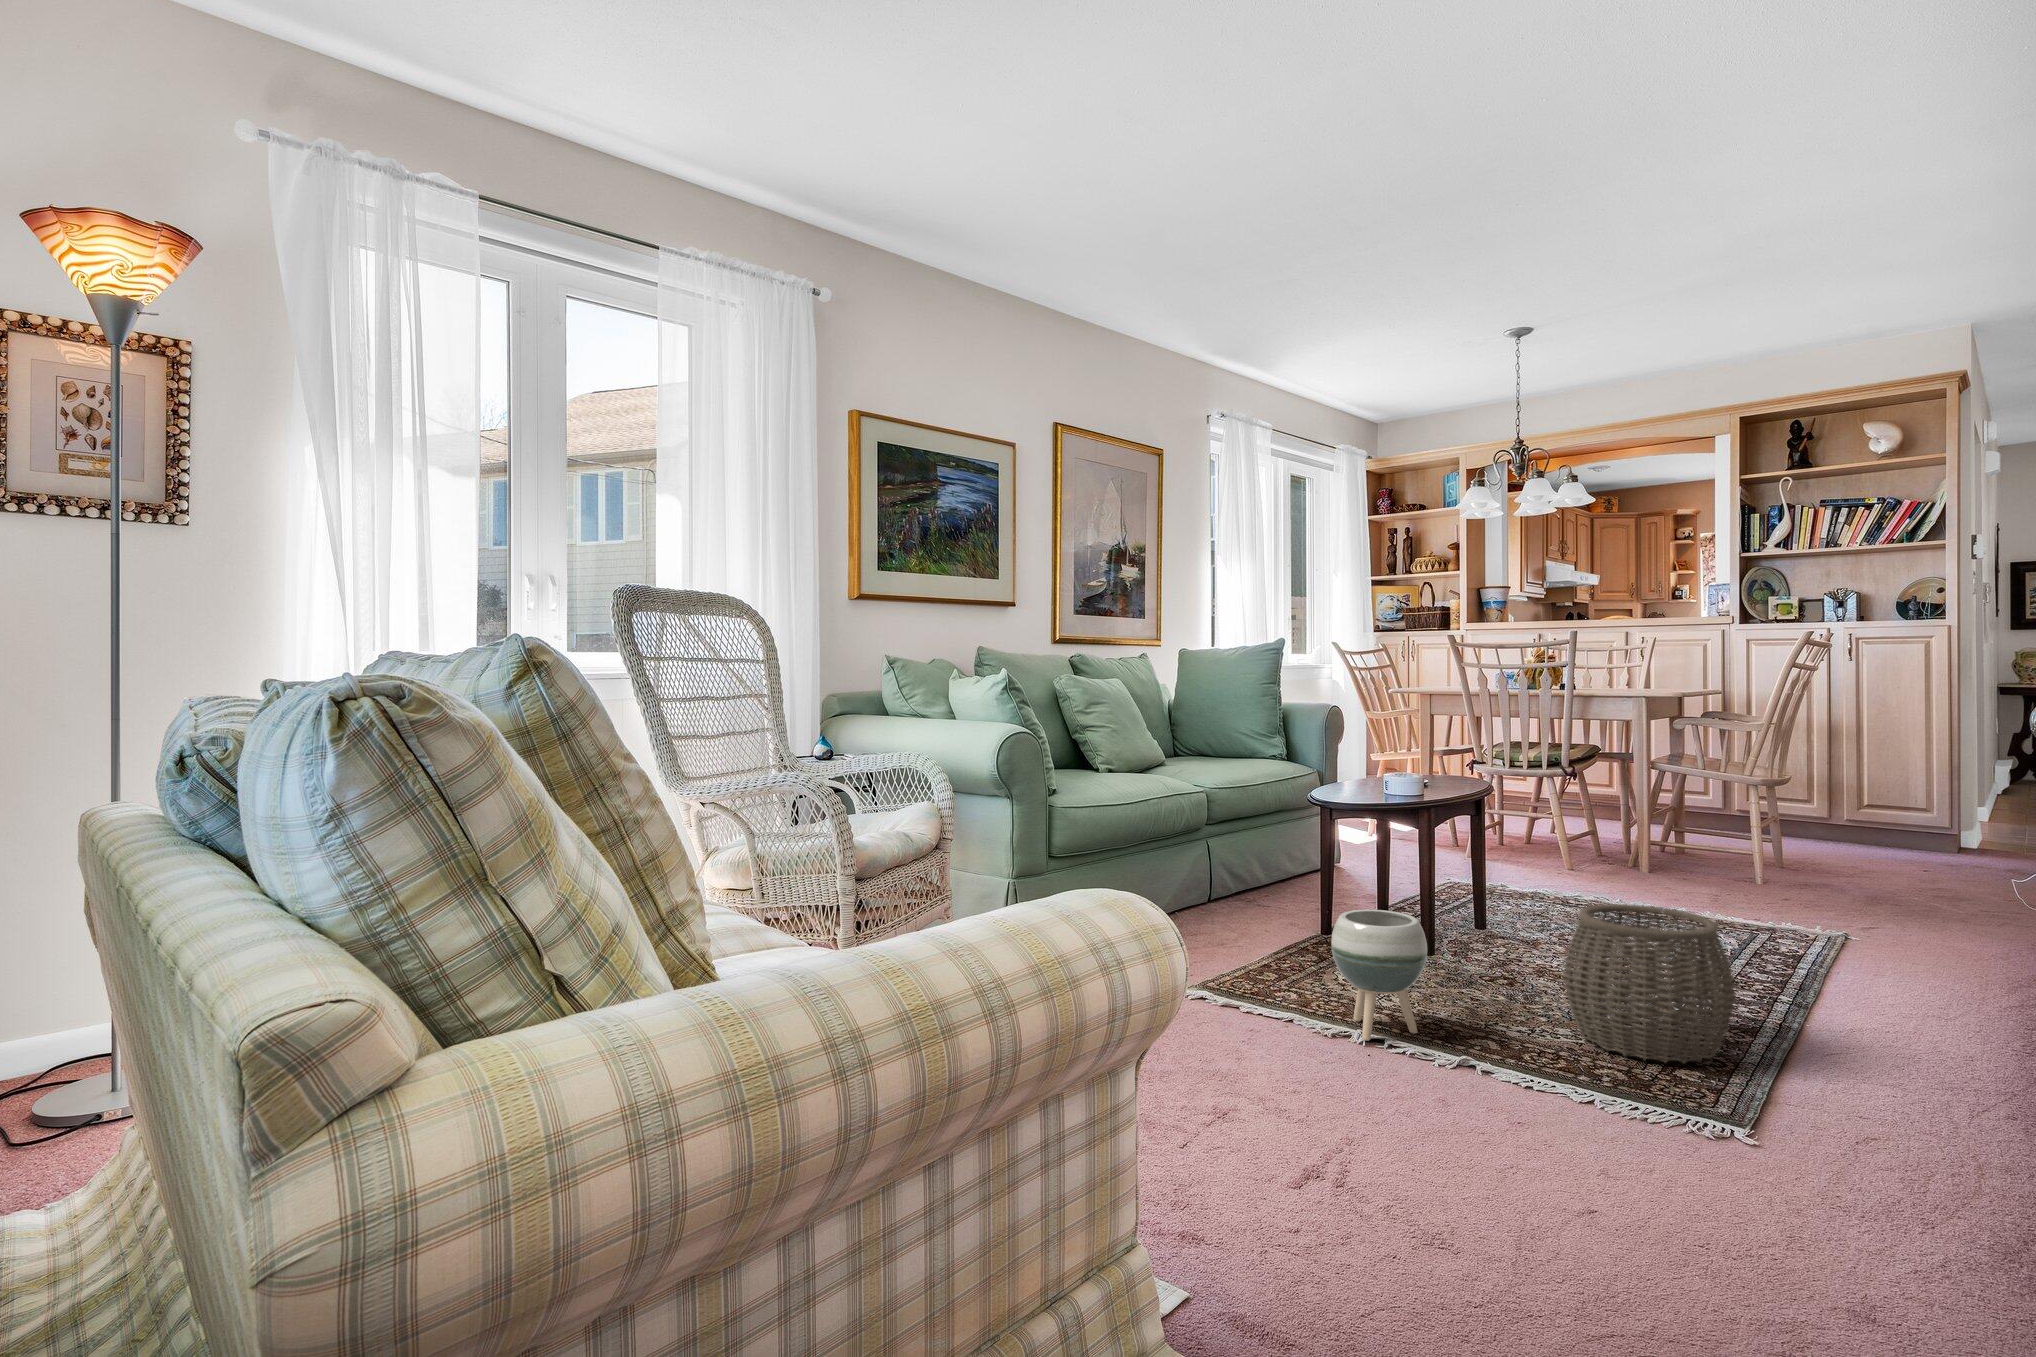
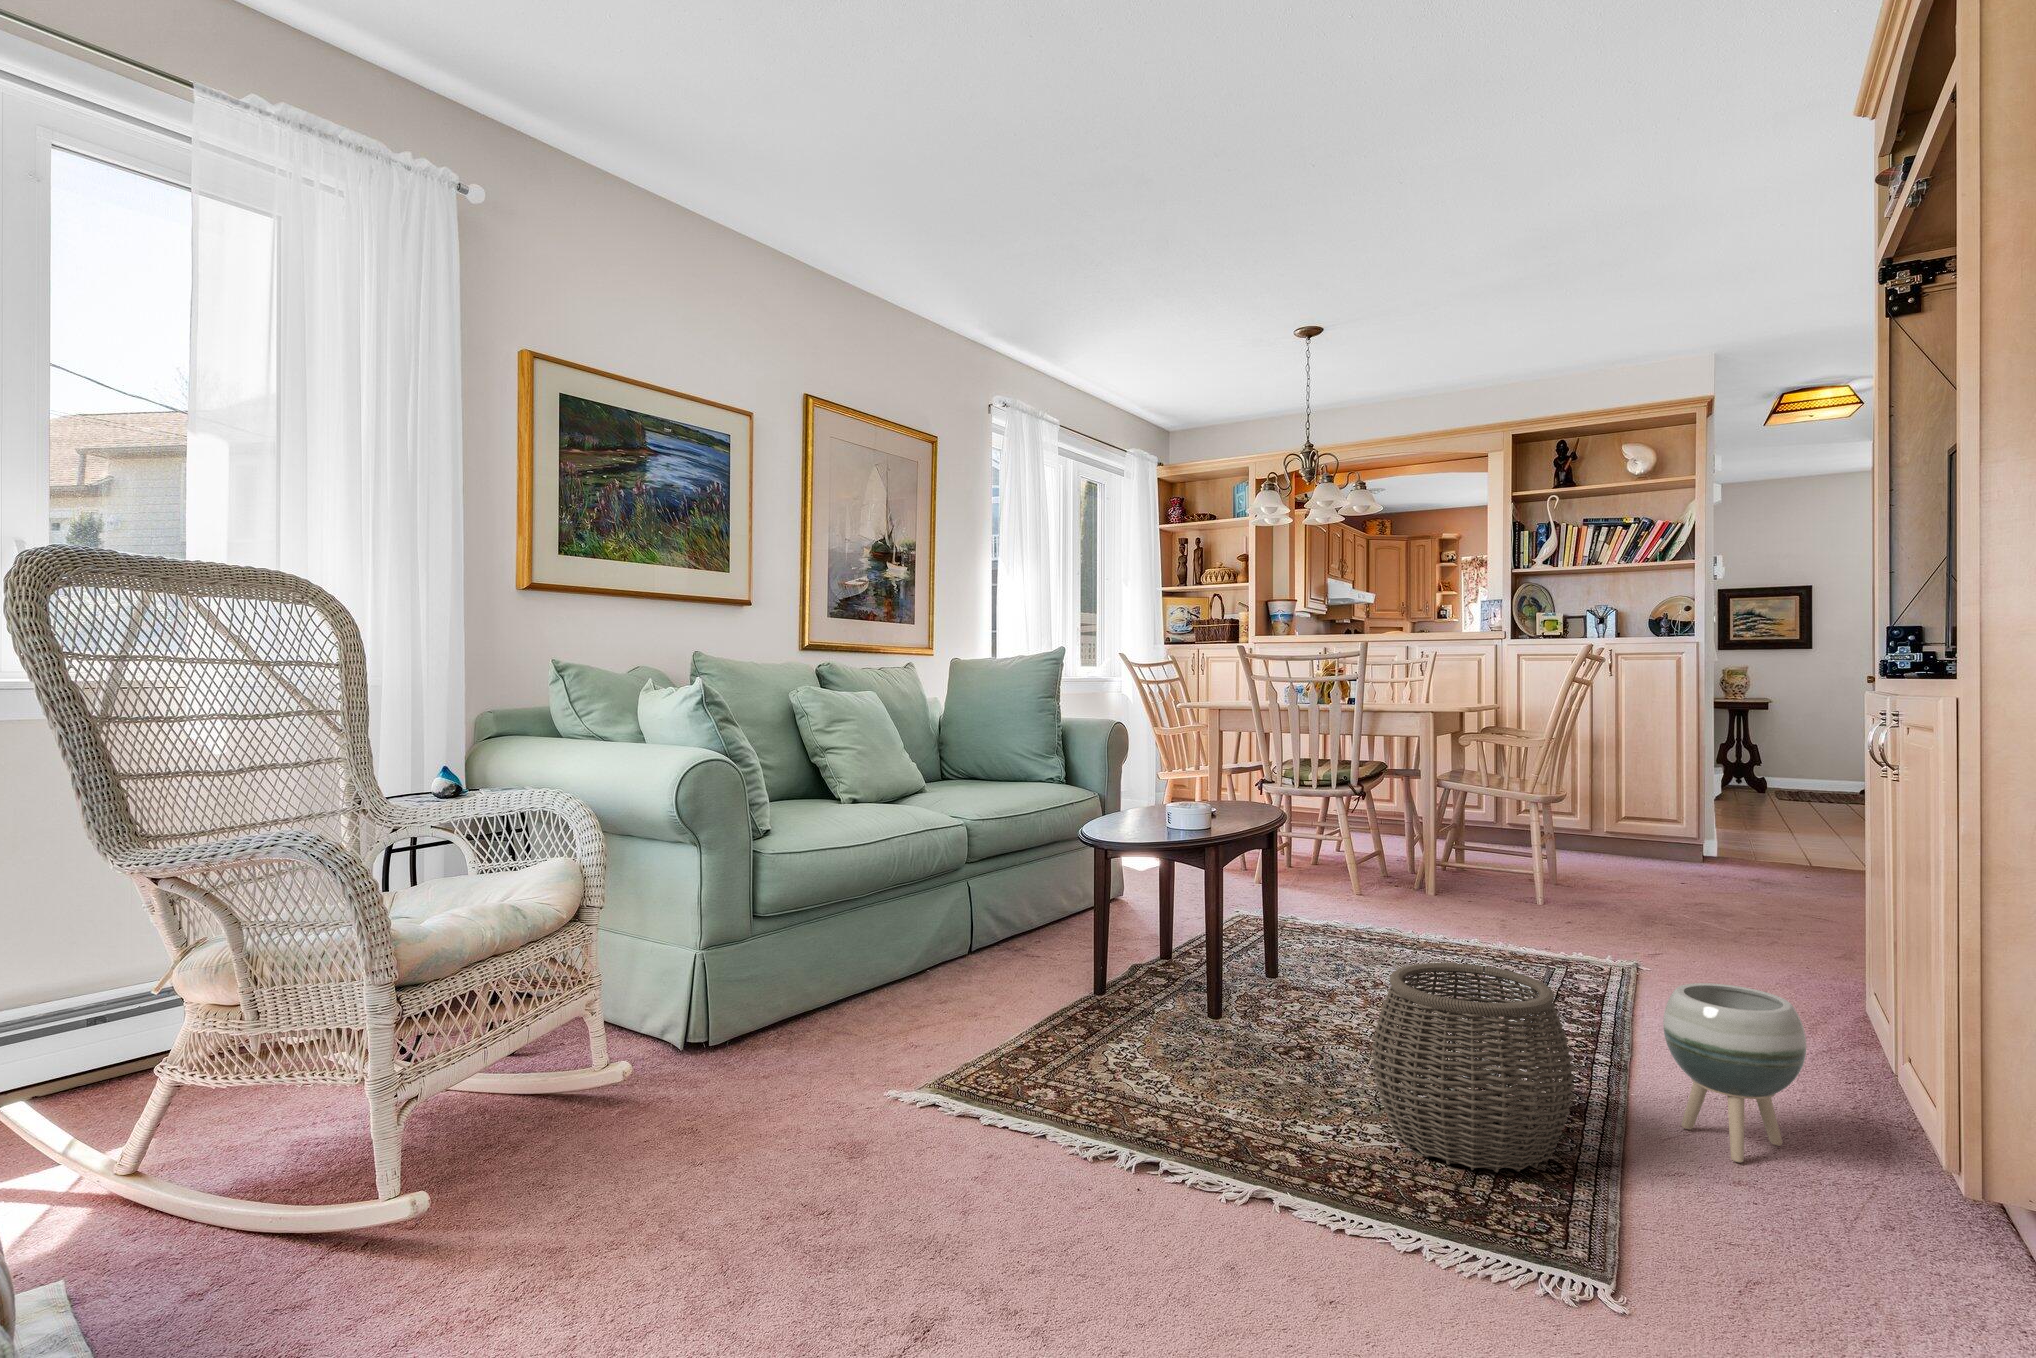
planter: present [1331,910,1427,1041] -> present [1663,983,1806,1163]

